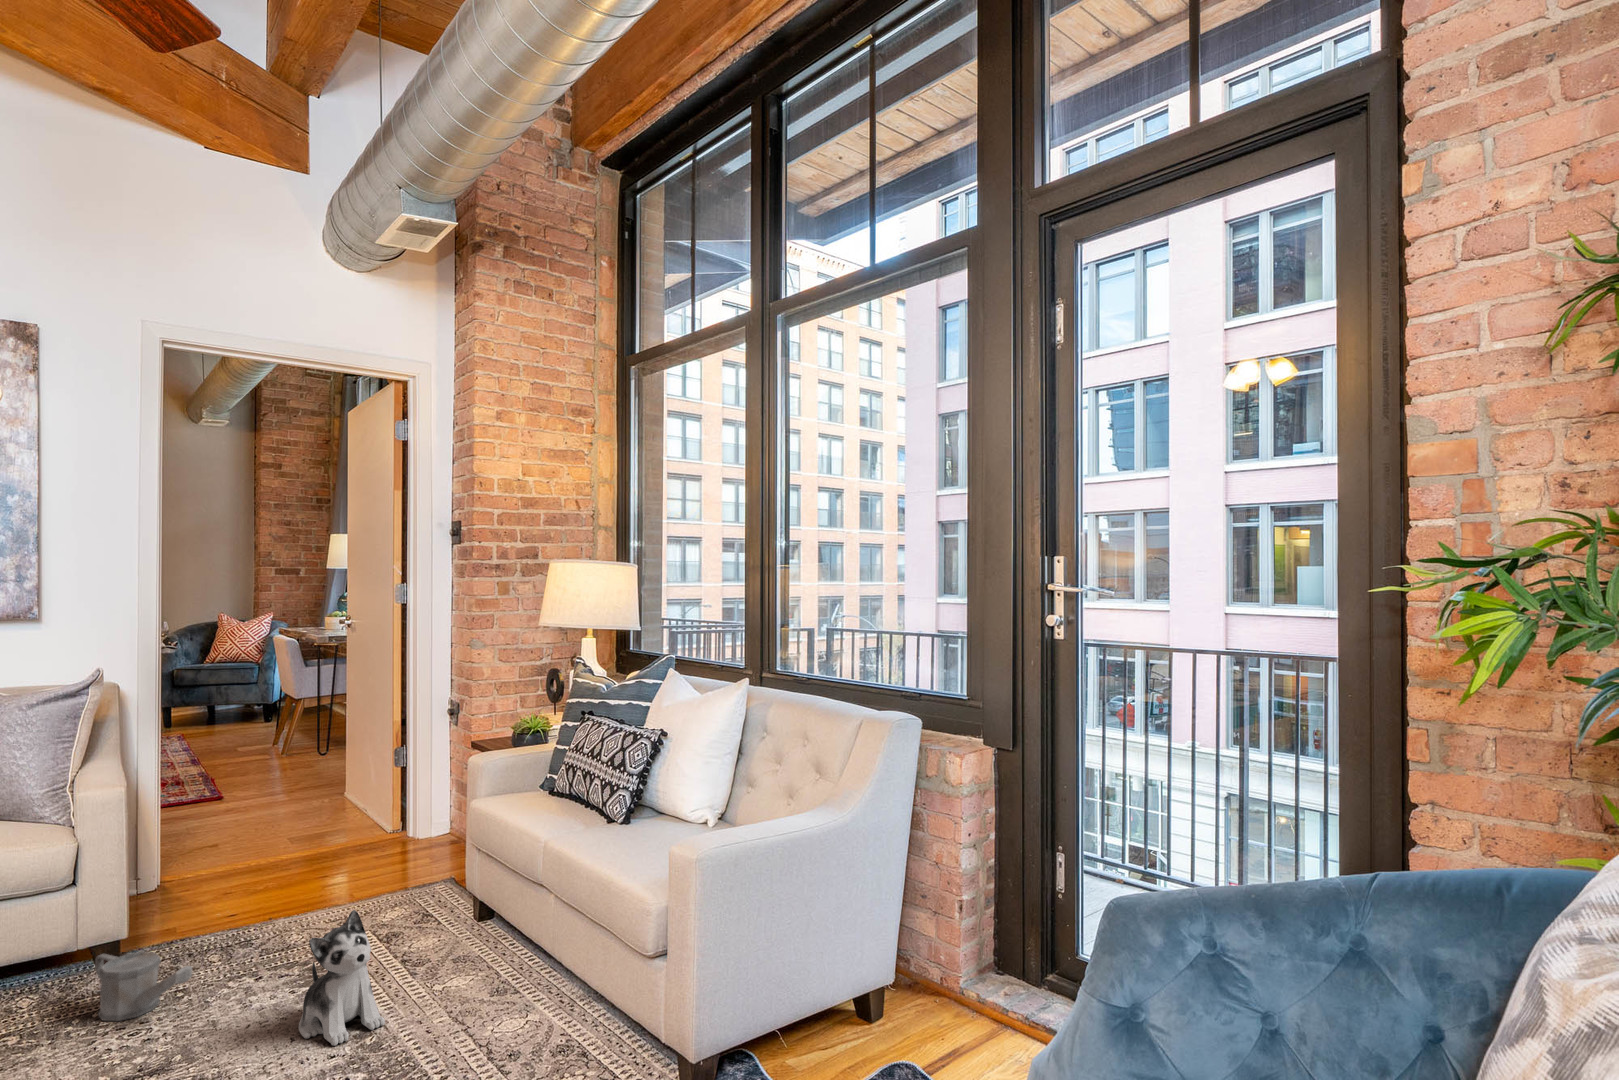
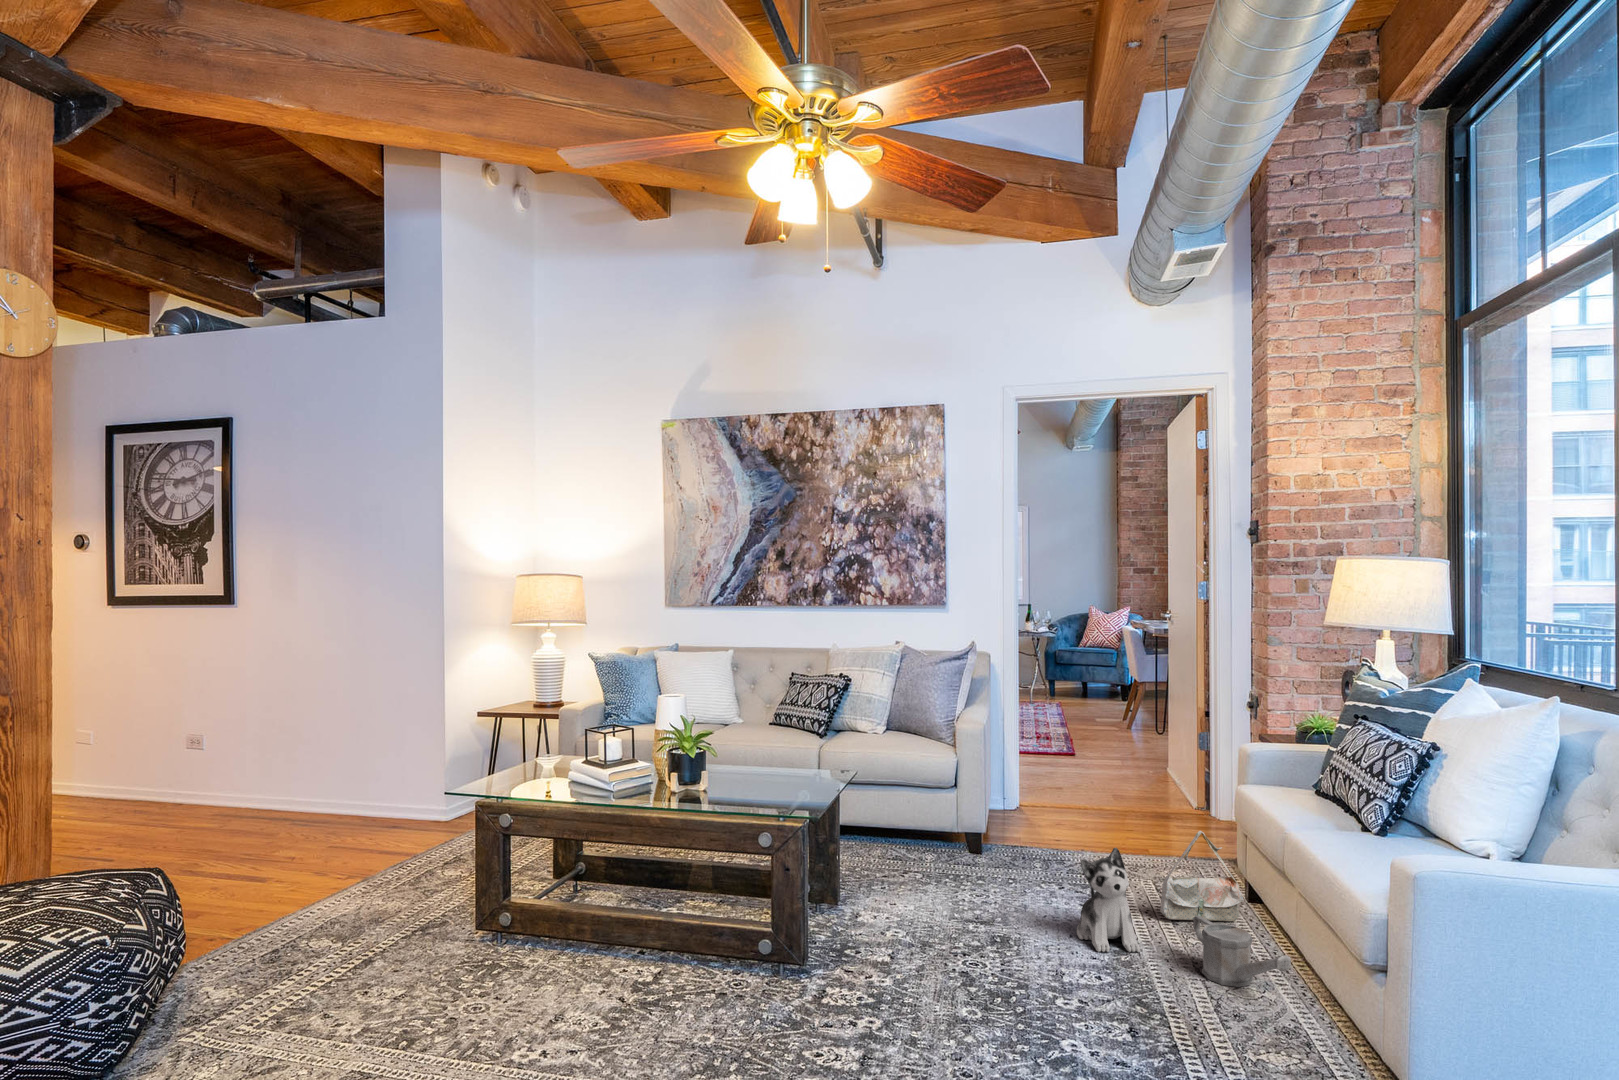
bag: none [393,861,482,971] -> present [1160,831,1244,921]
watering can: present [95,952,192,1021] -> present [1194,916,1291,987]

